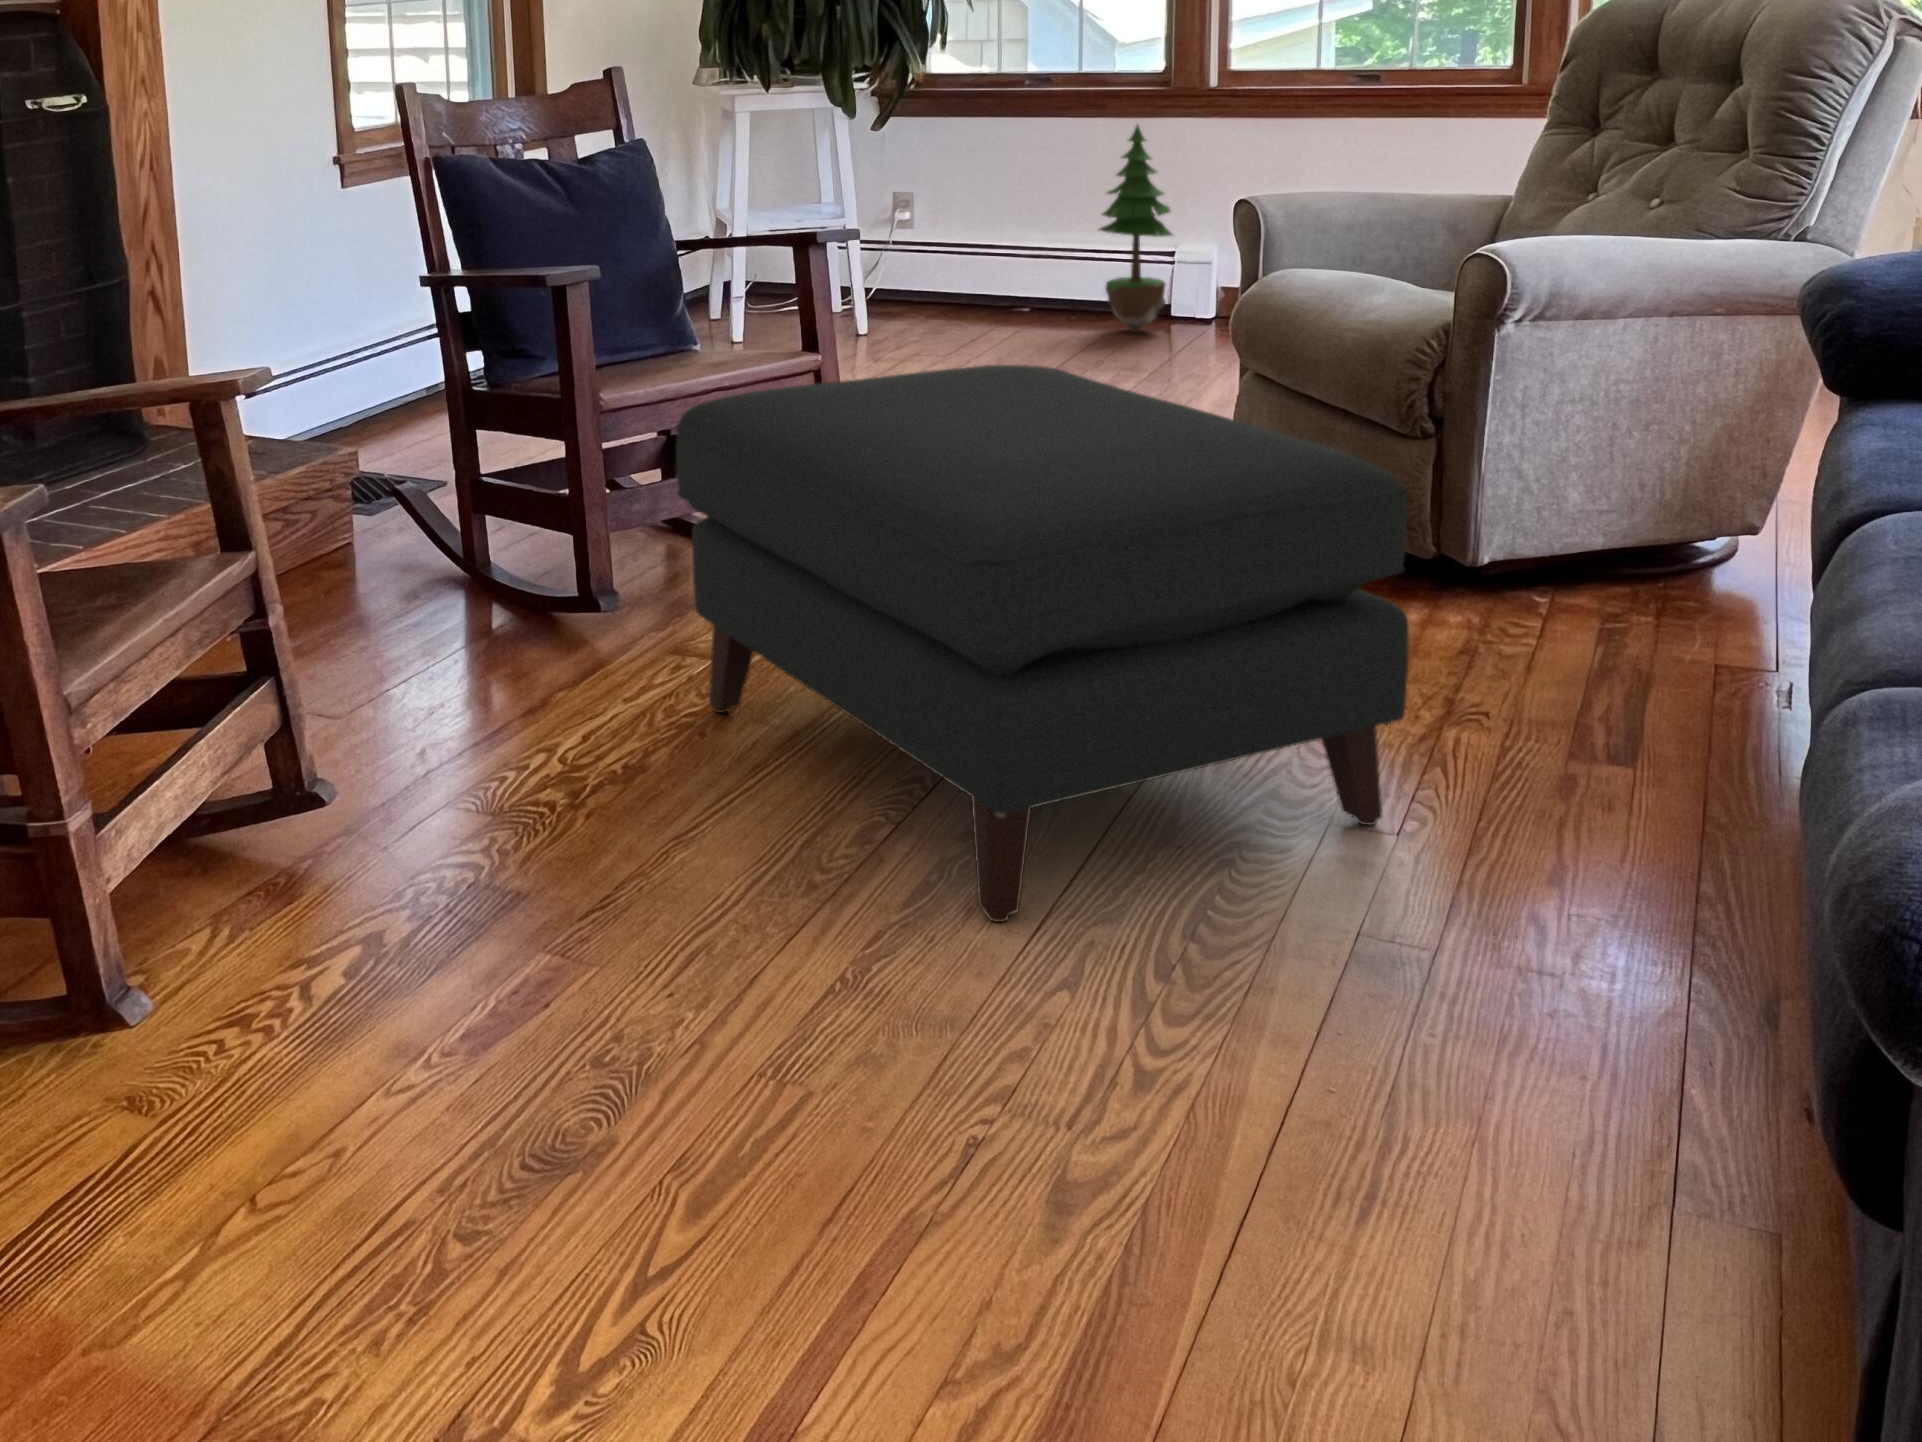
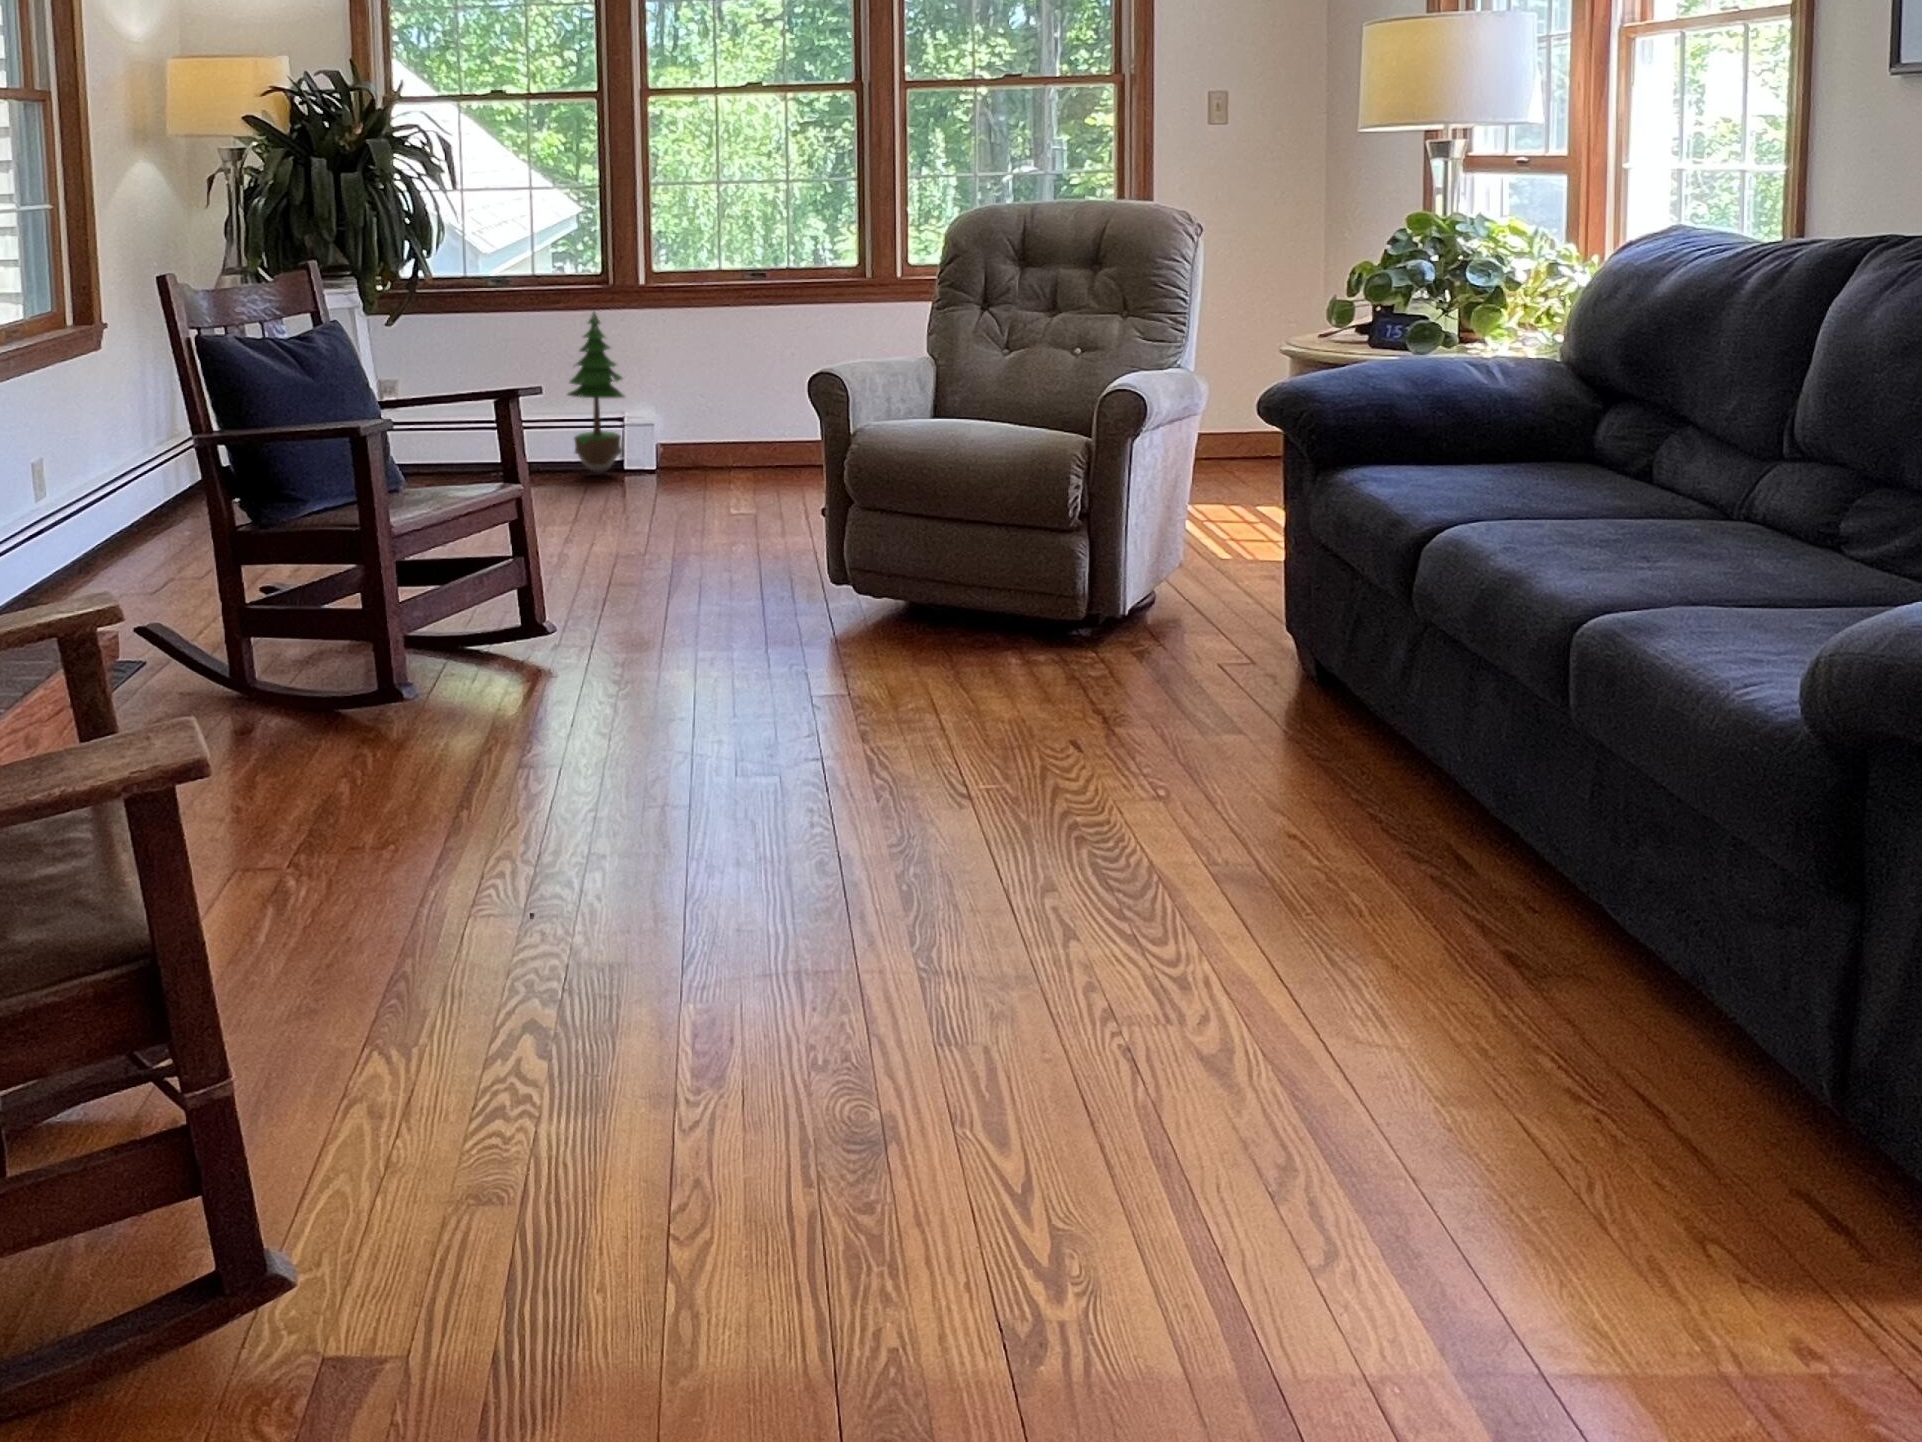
ottoman: present [676,365,1409,922] -> none [568,489,1144,900]

